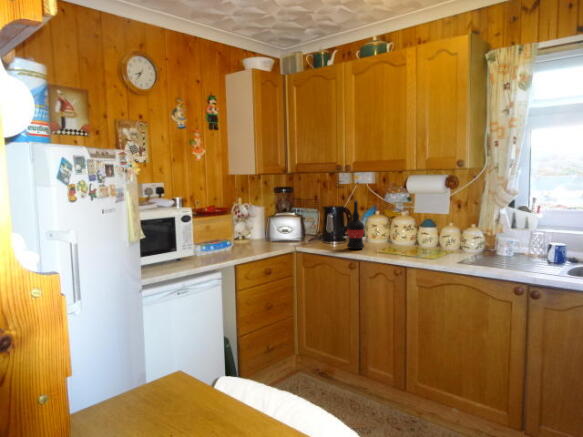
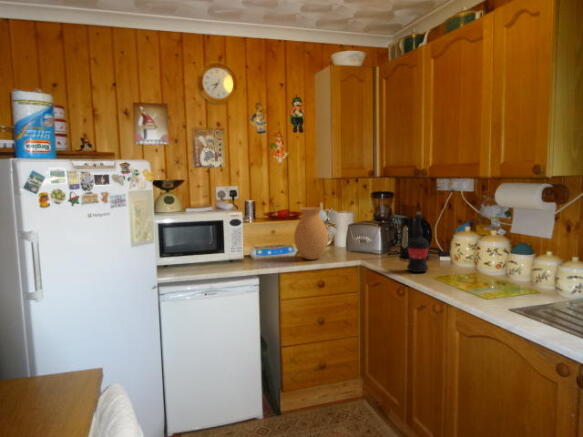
vase: none [236,201,268,250] -> present [294,207,328,260]

